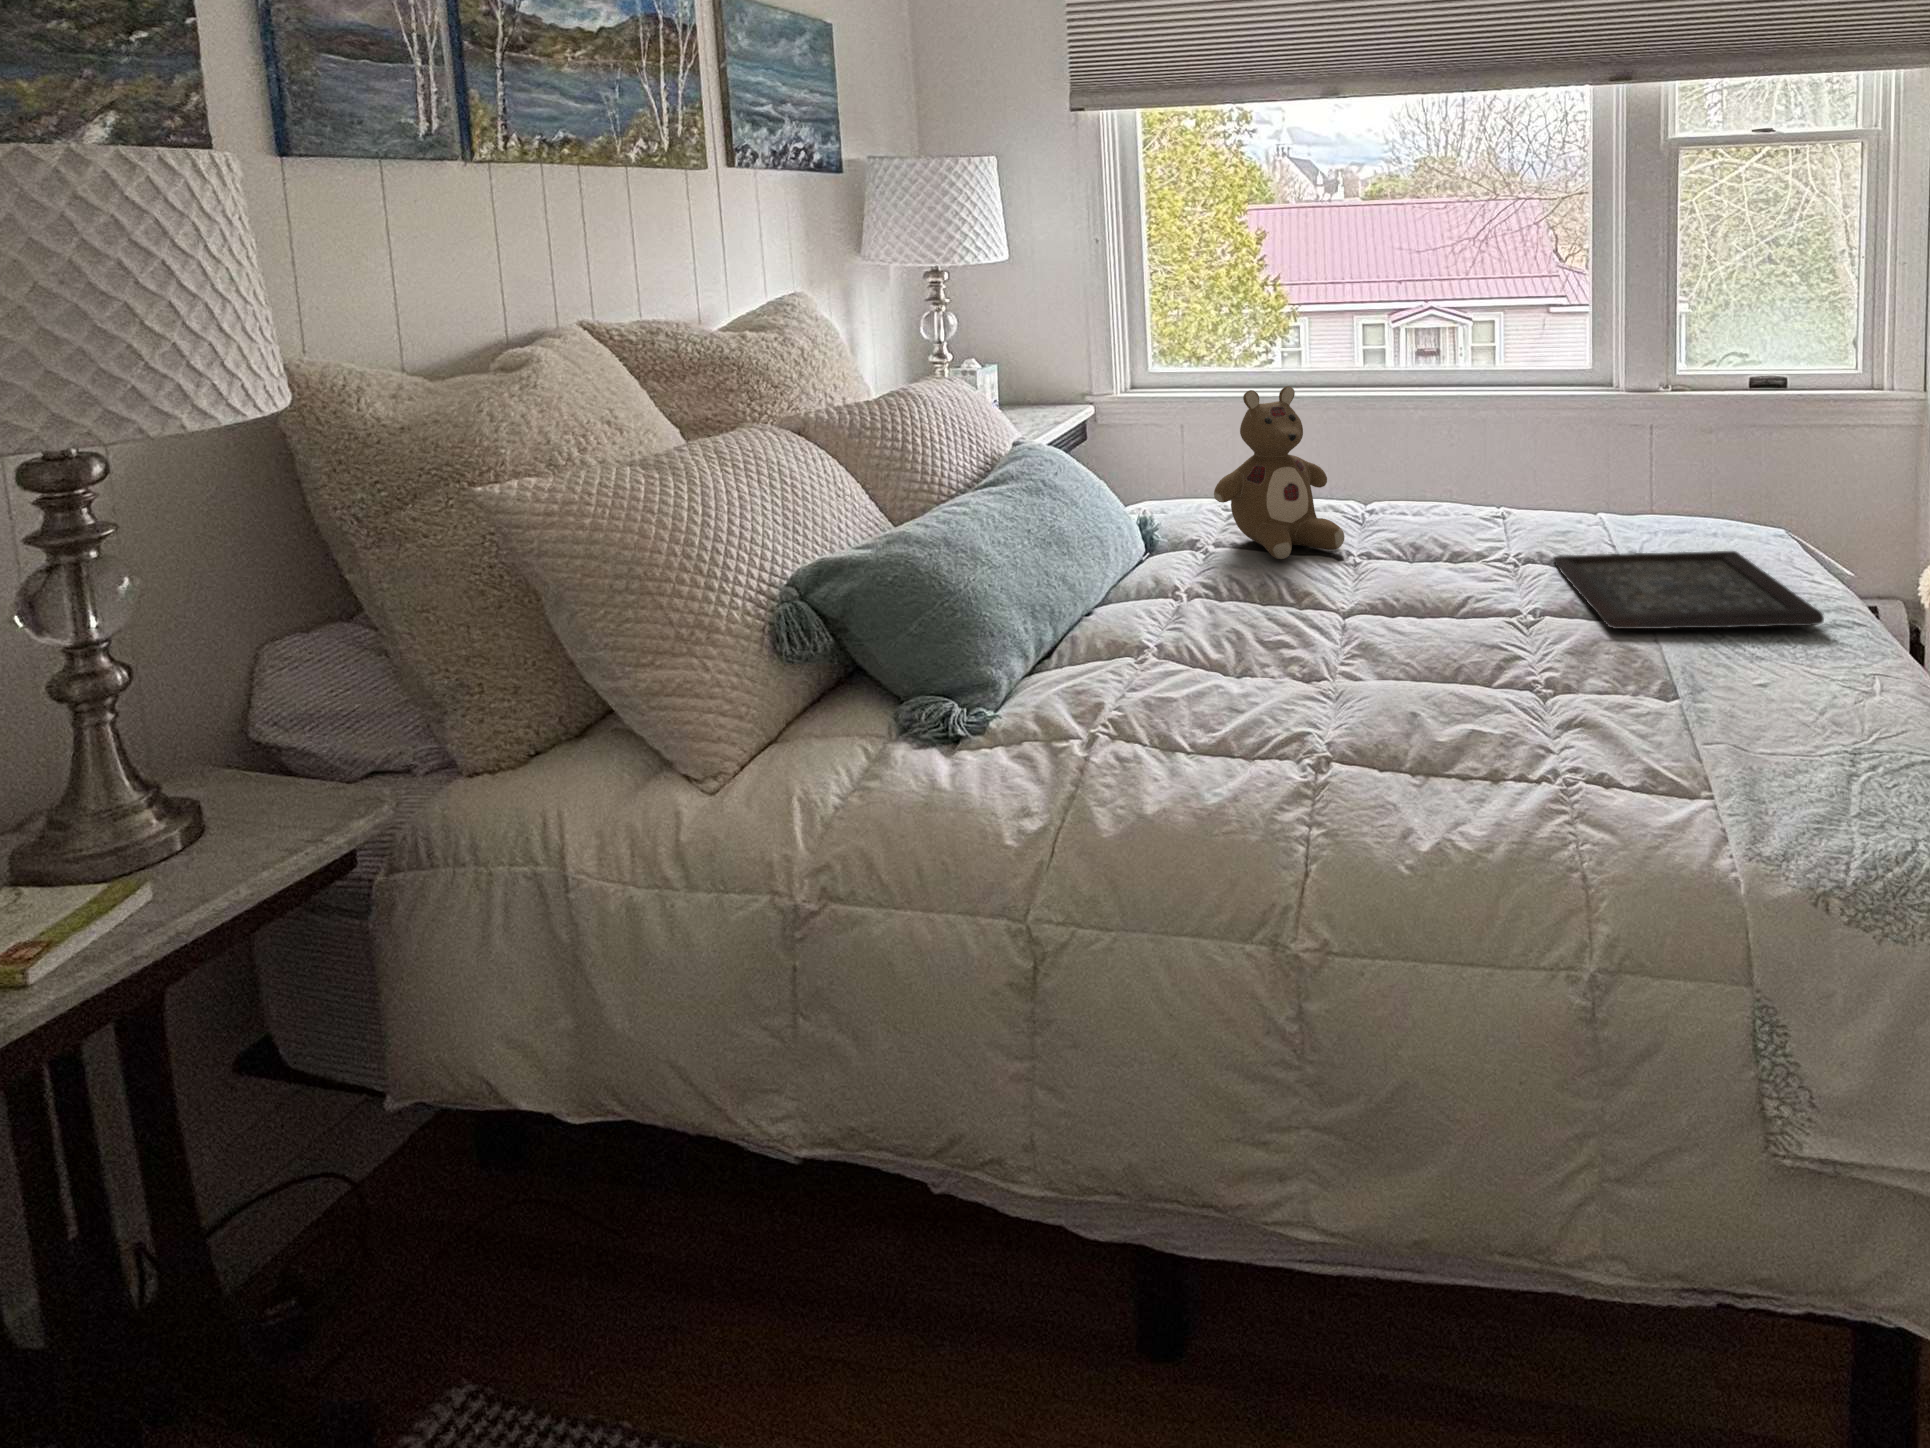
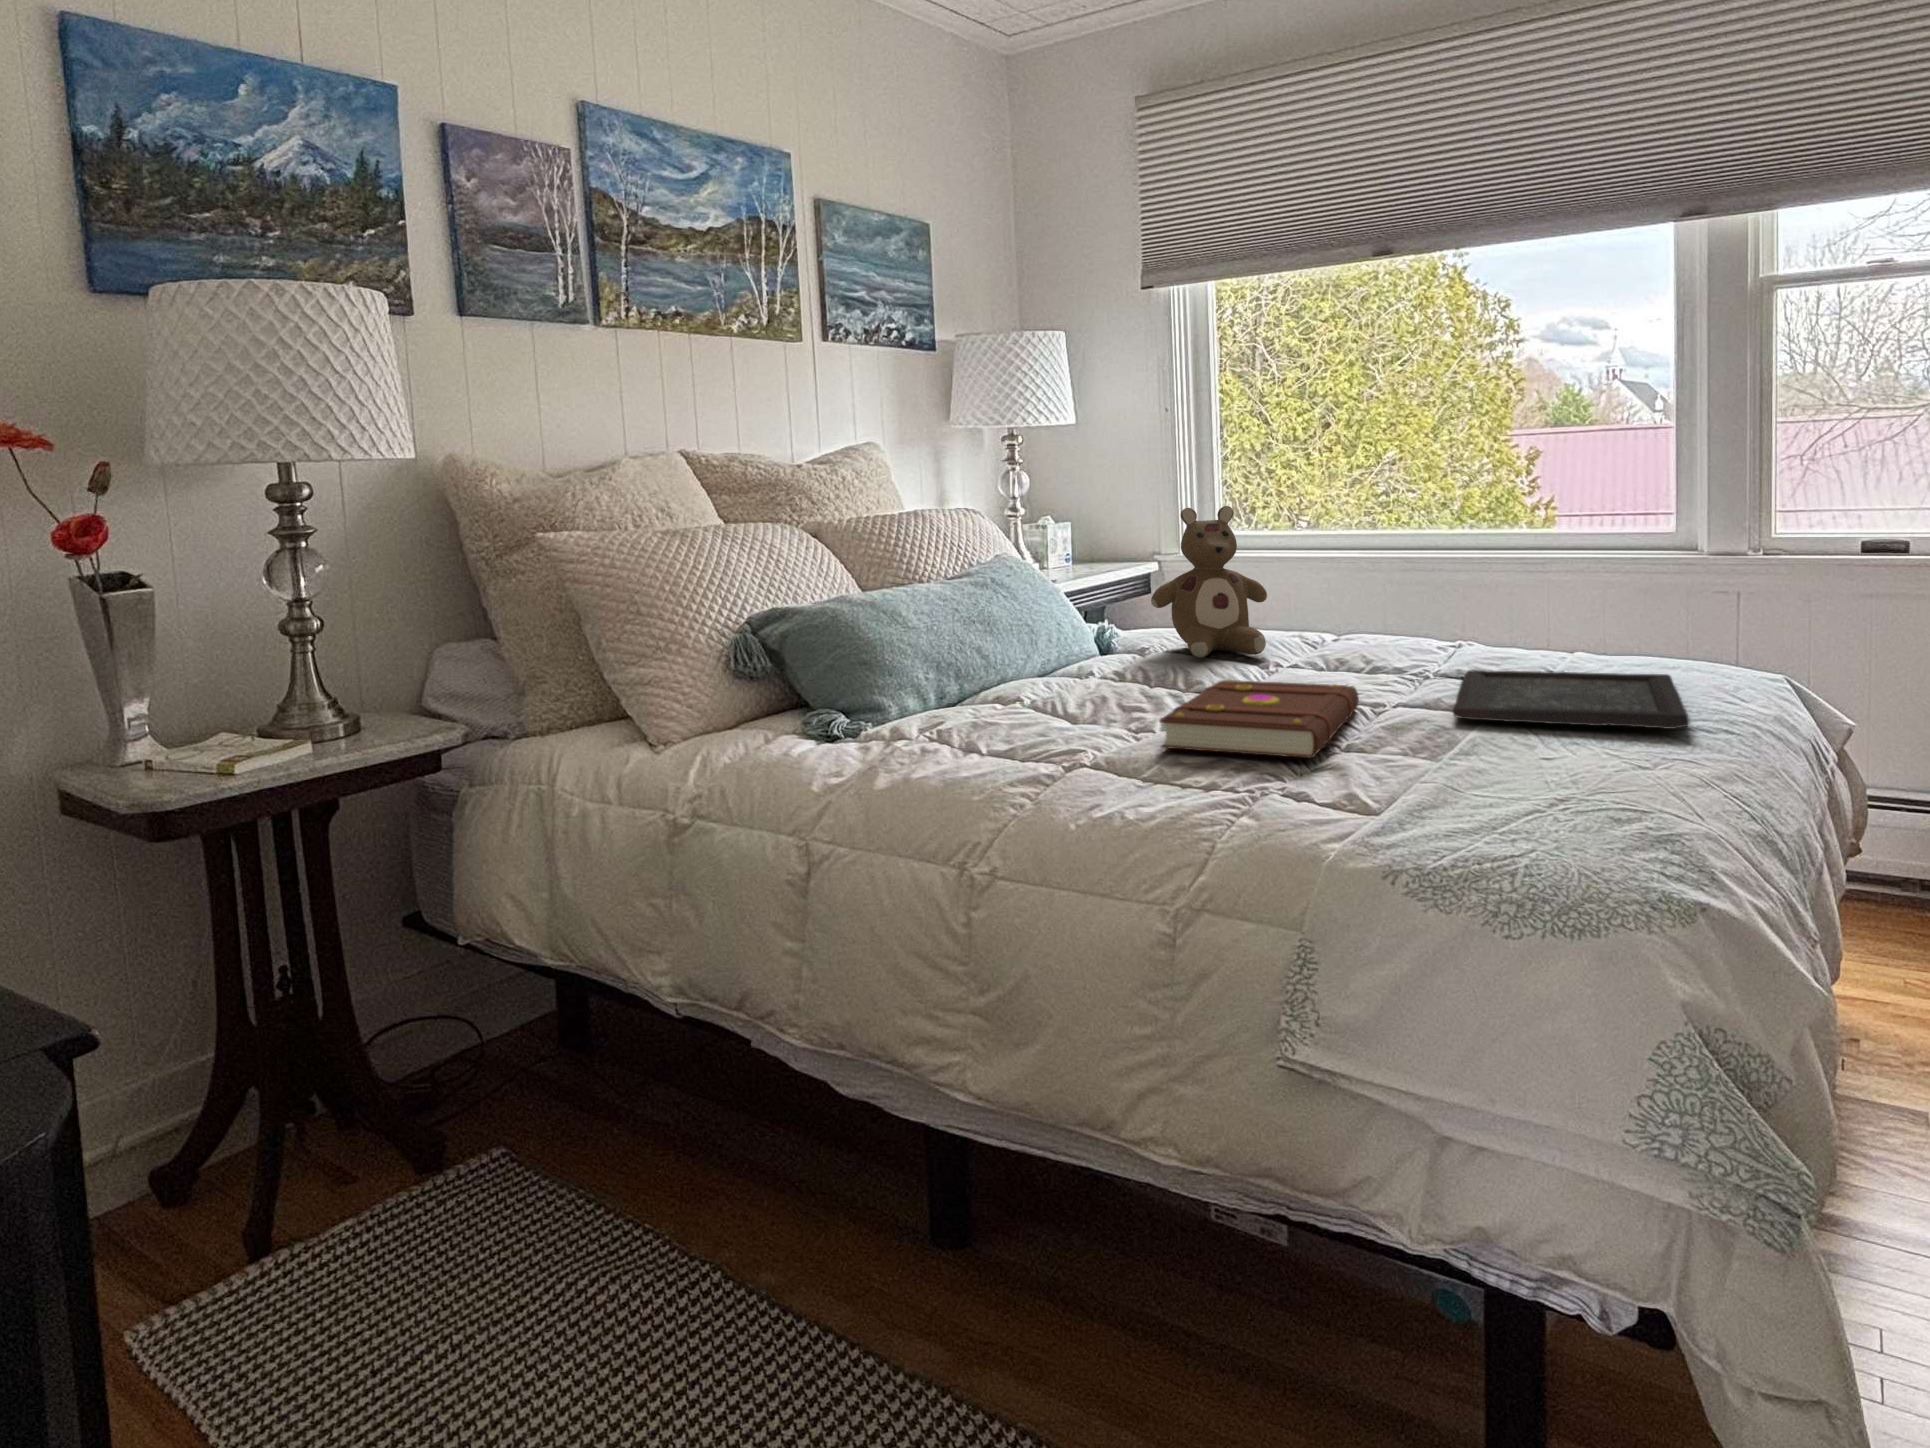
book: none [1351,599,1543,708] -> present [1160,679,1359,758]

